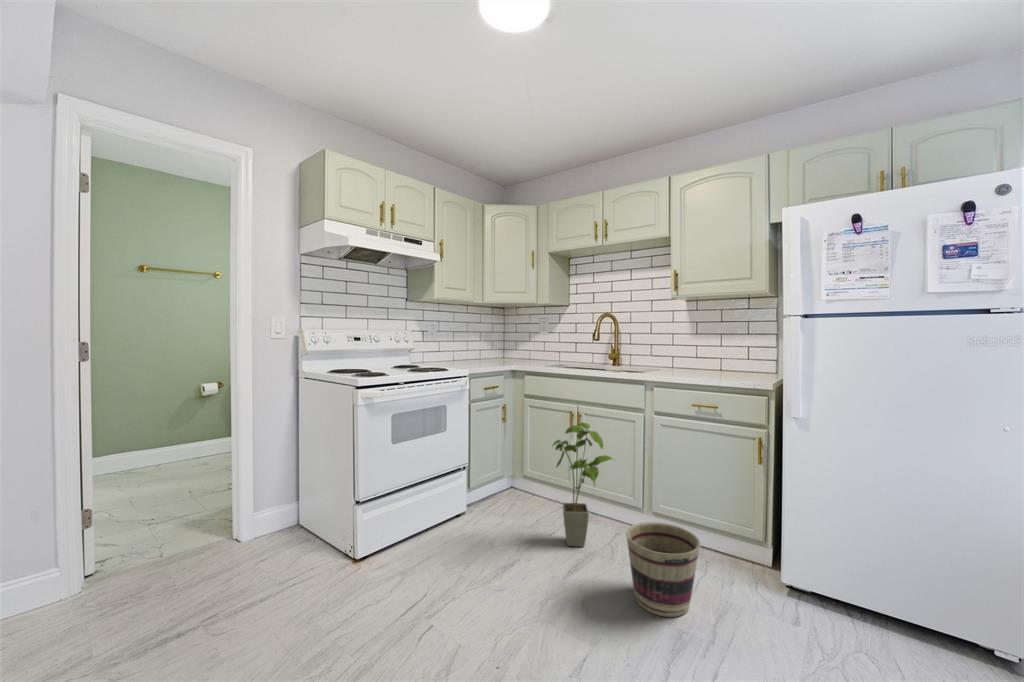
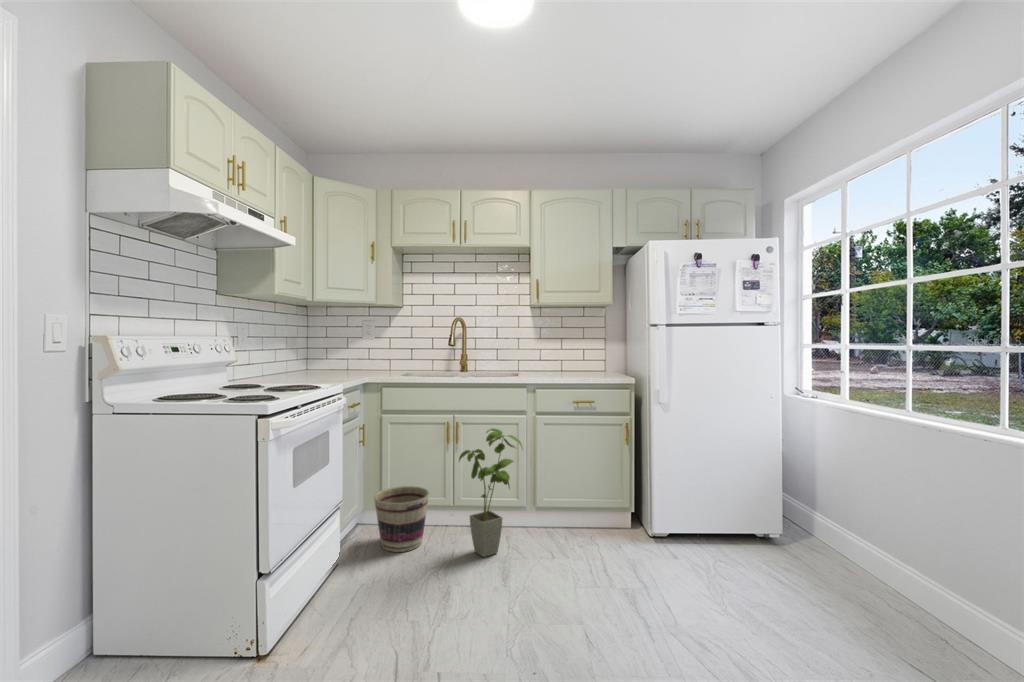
basket: present [626,522,700,617] -> present [374,486,429,552]

